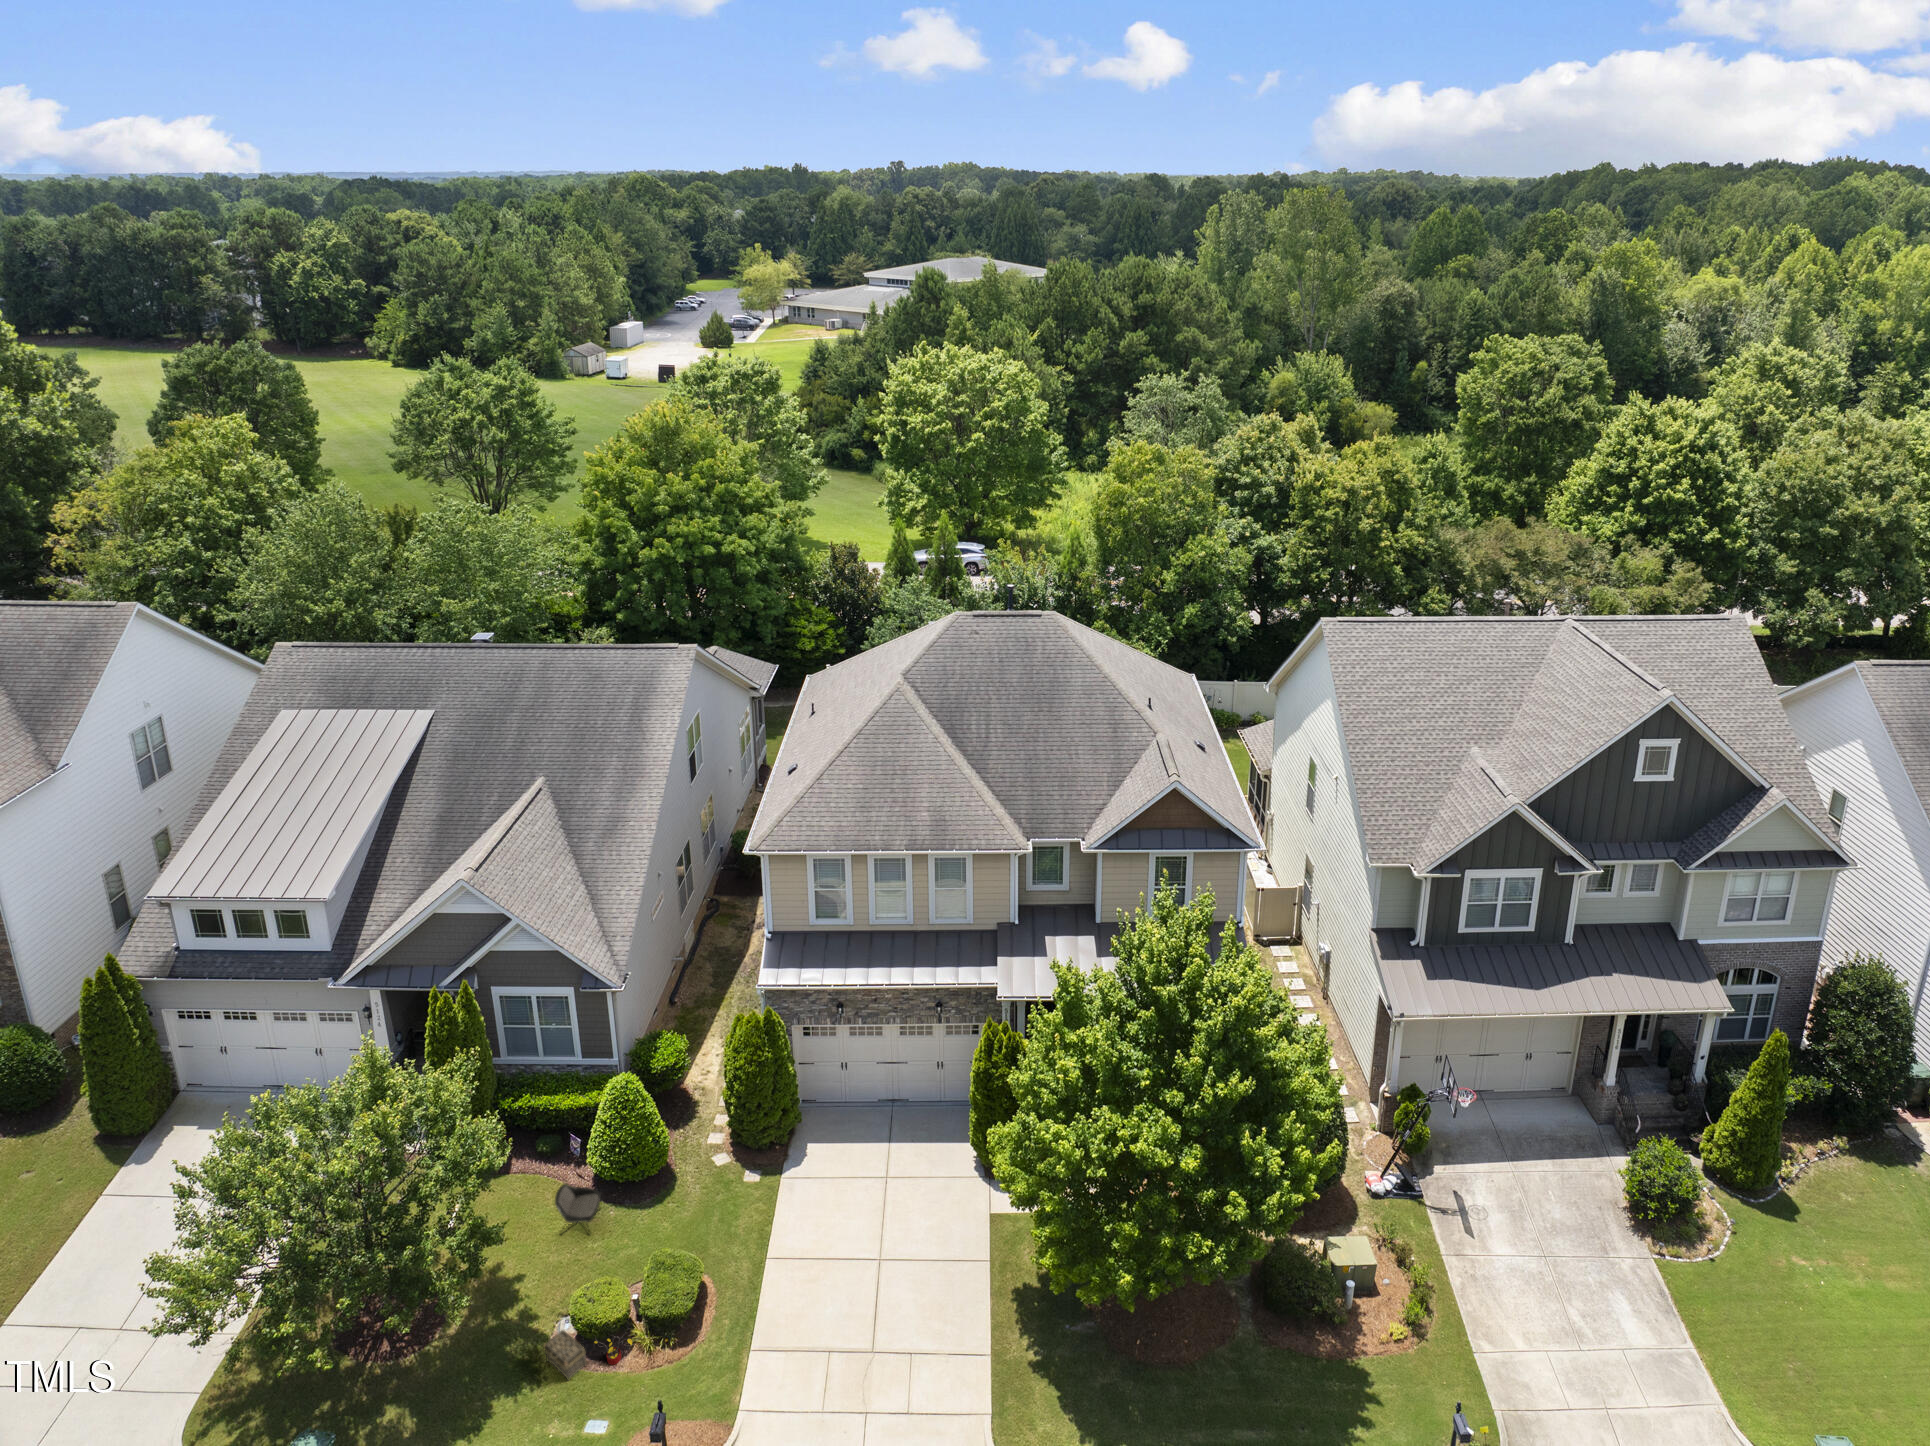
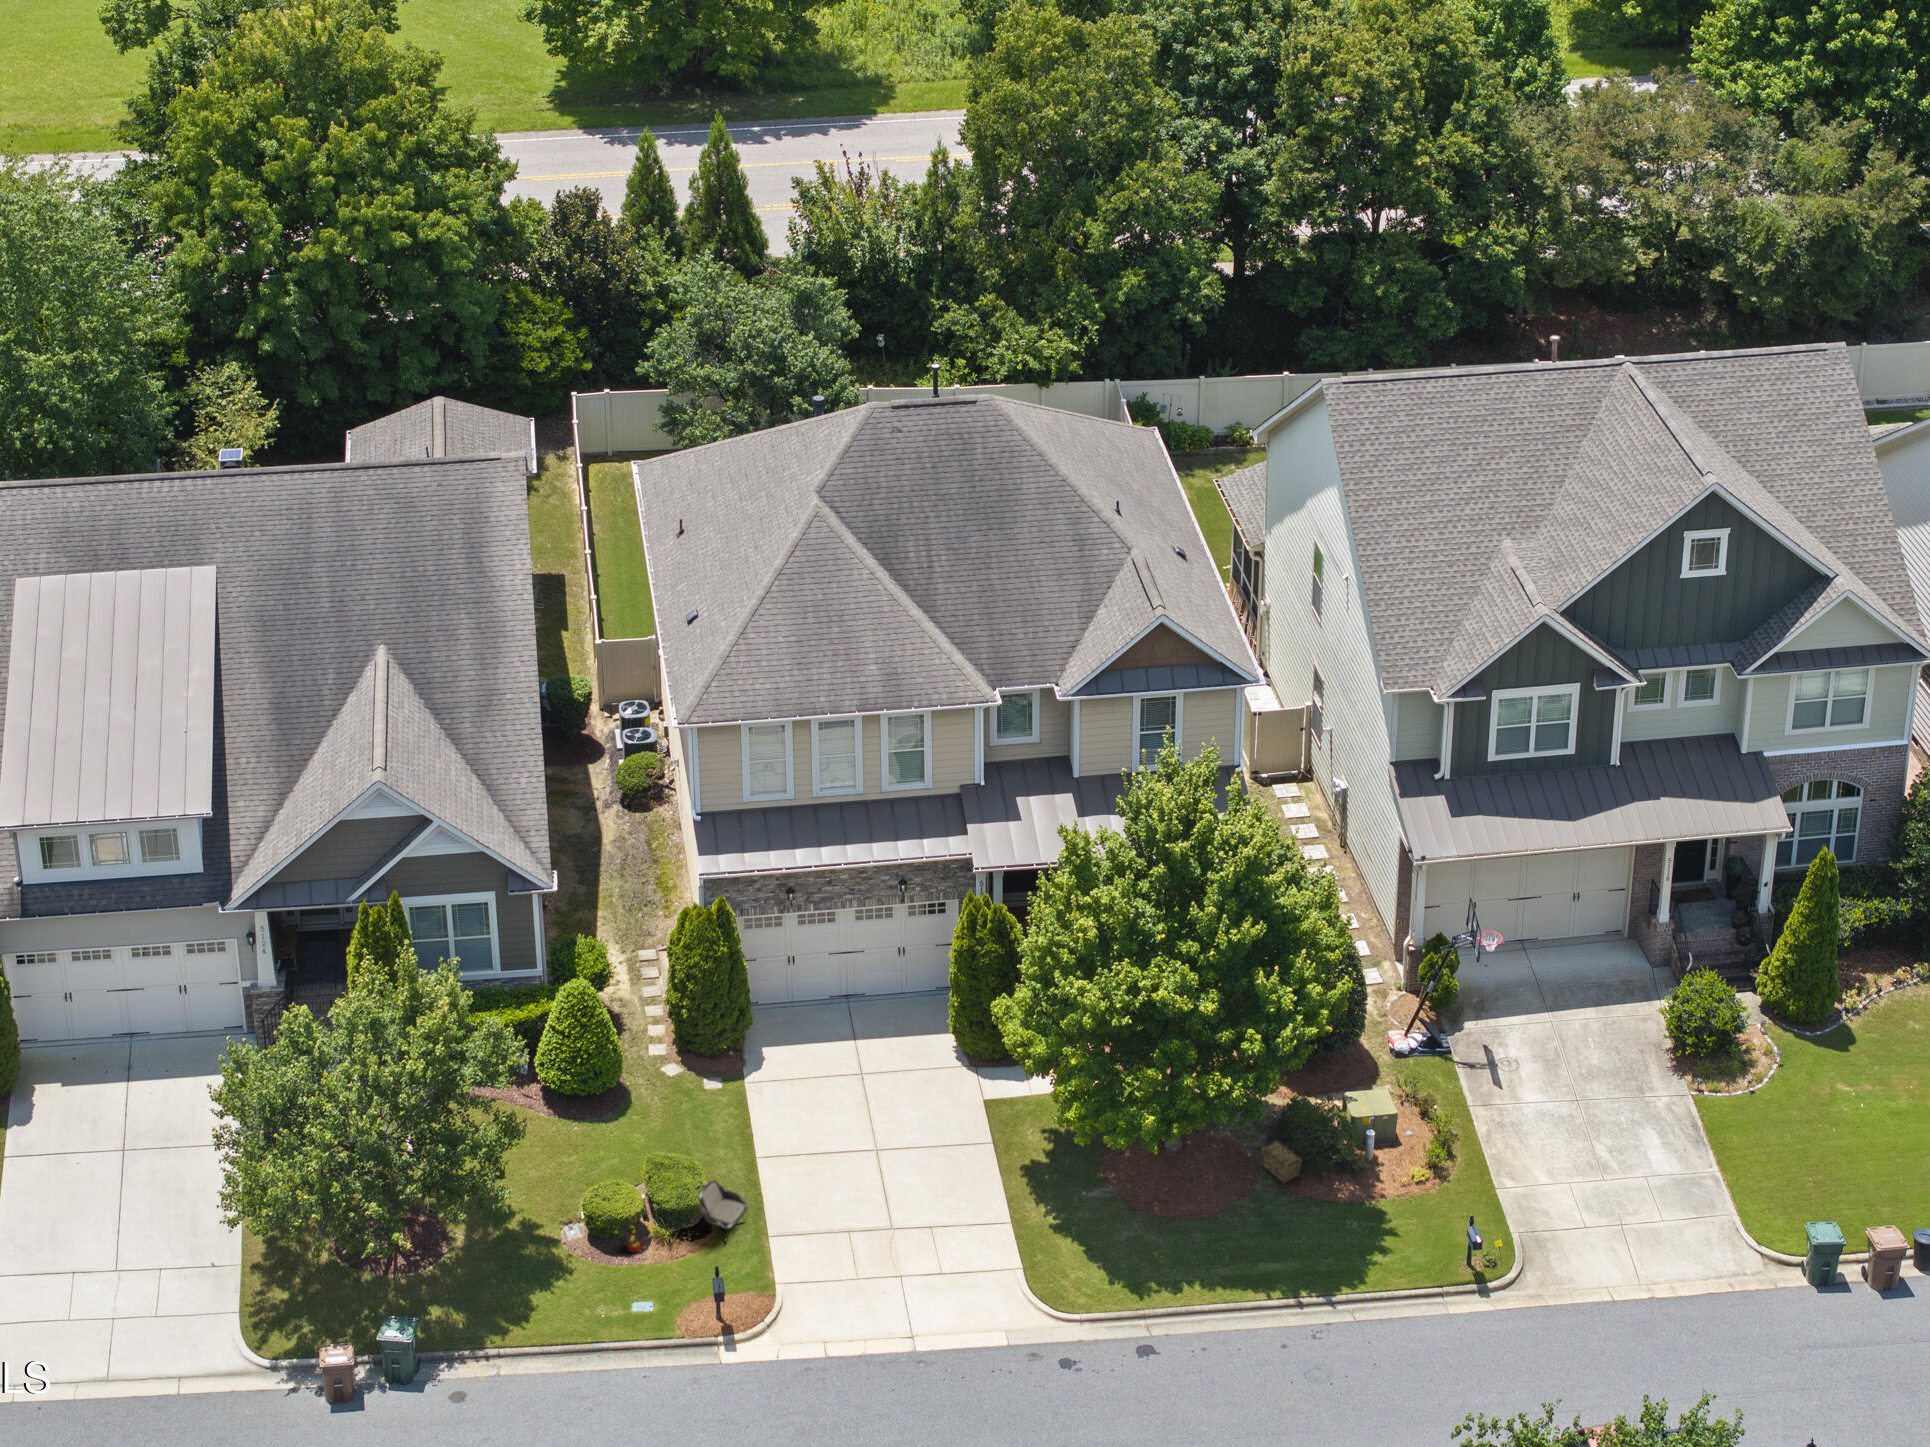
lounge chair: present [555,1184,601,1232] -> present [698,1180,748,1239]
basket: present [543,1330,587,1380] -> present [1261,1141,1301,1184]

